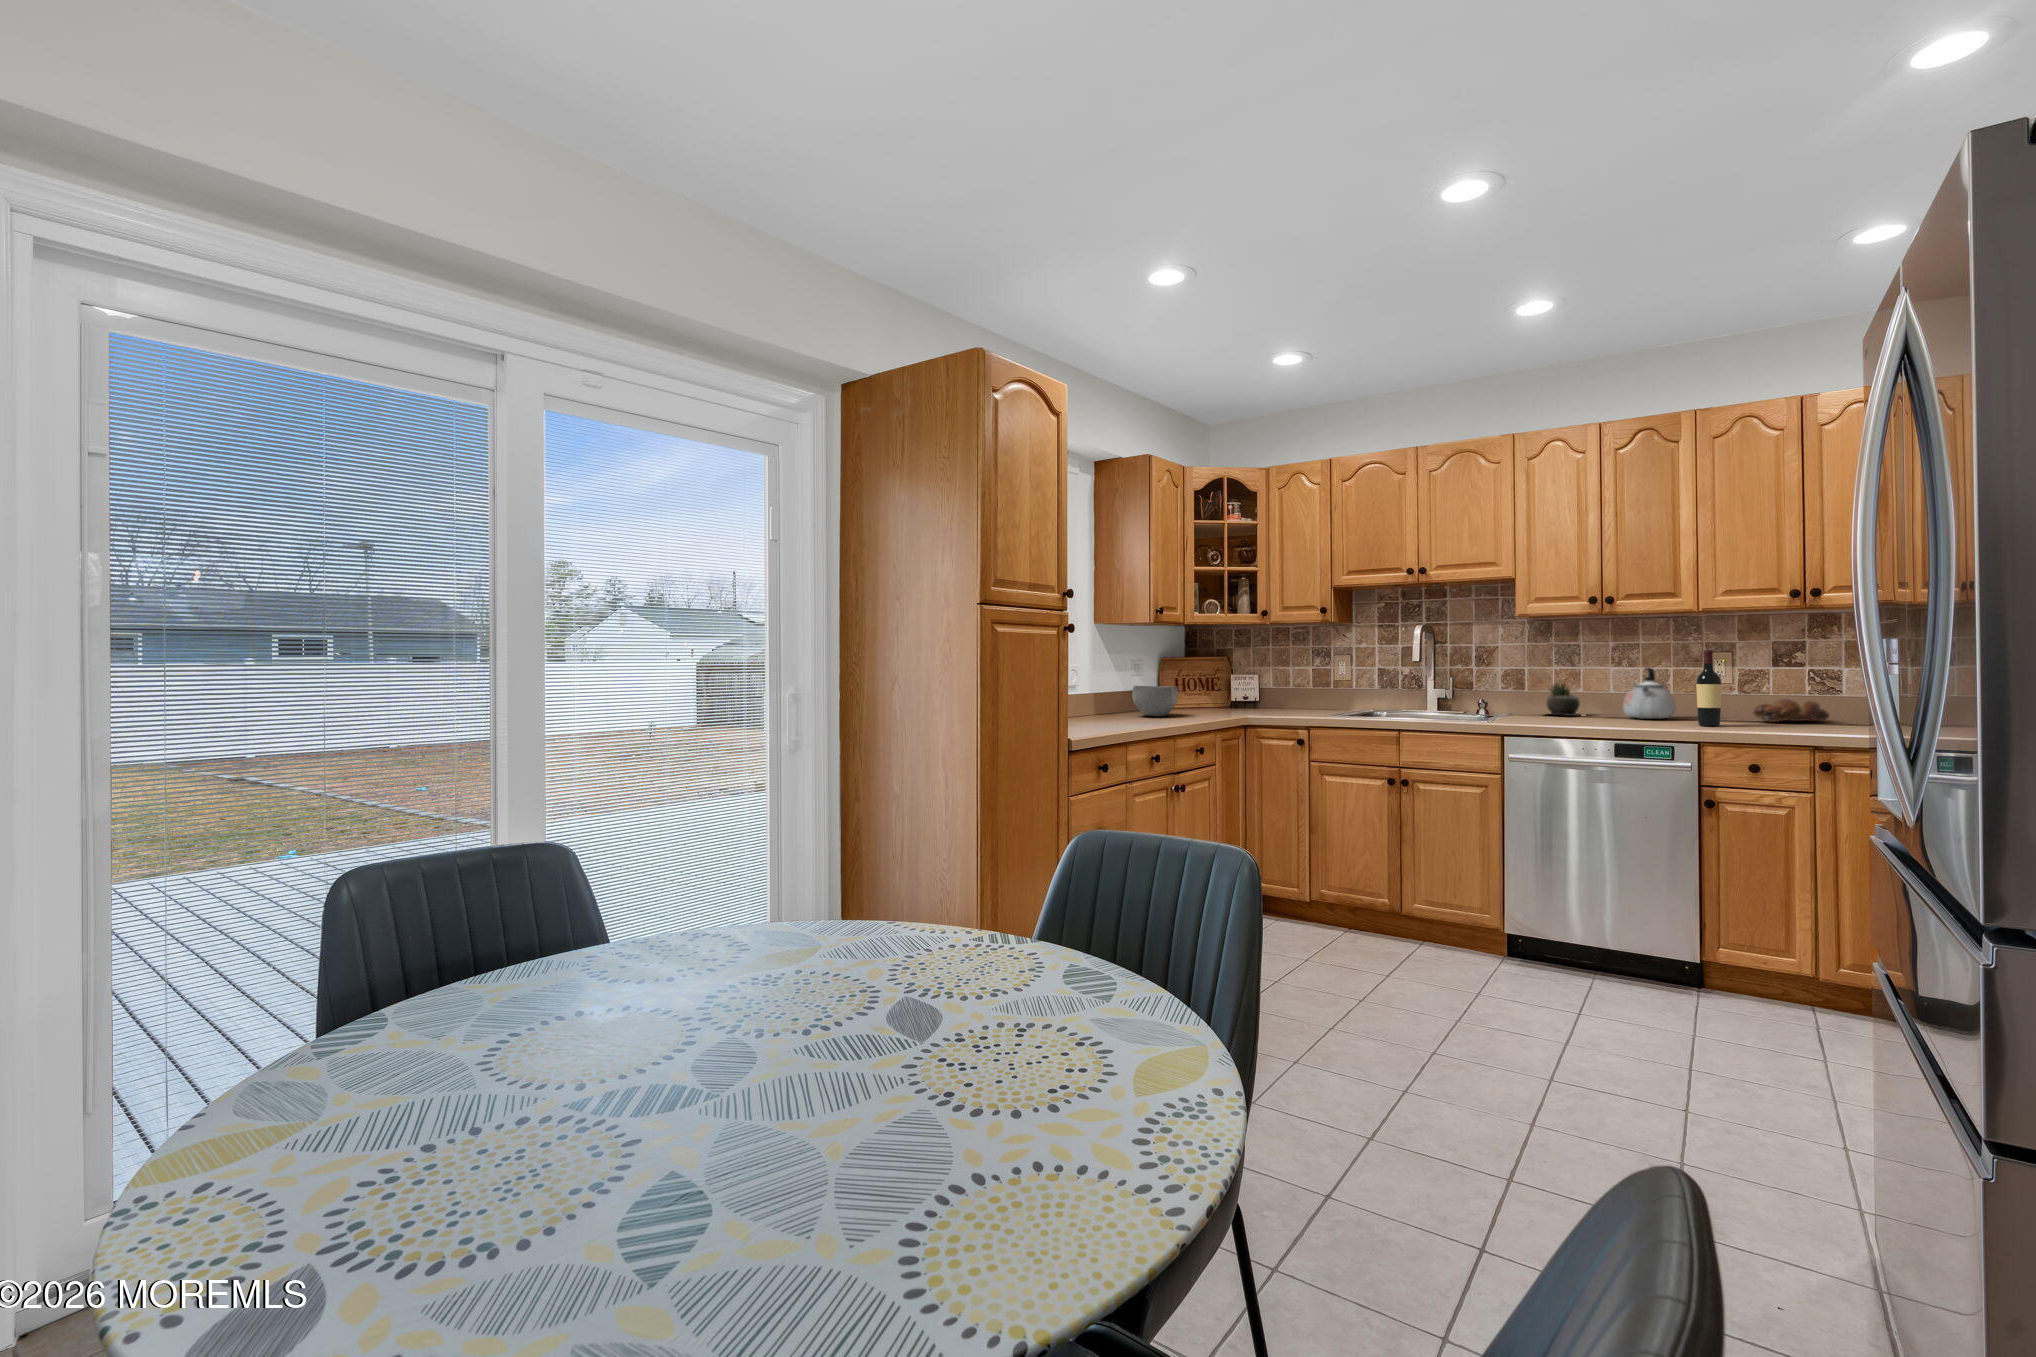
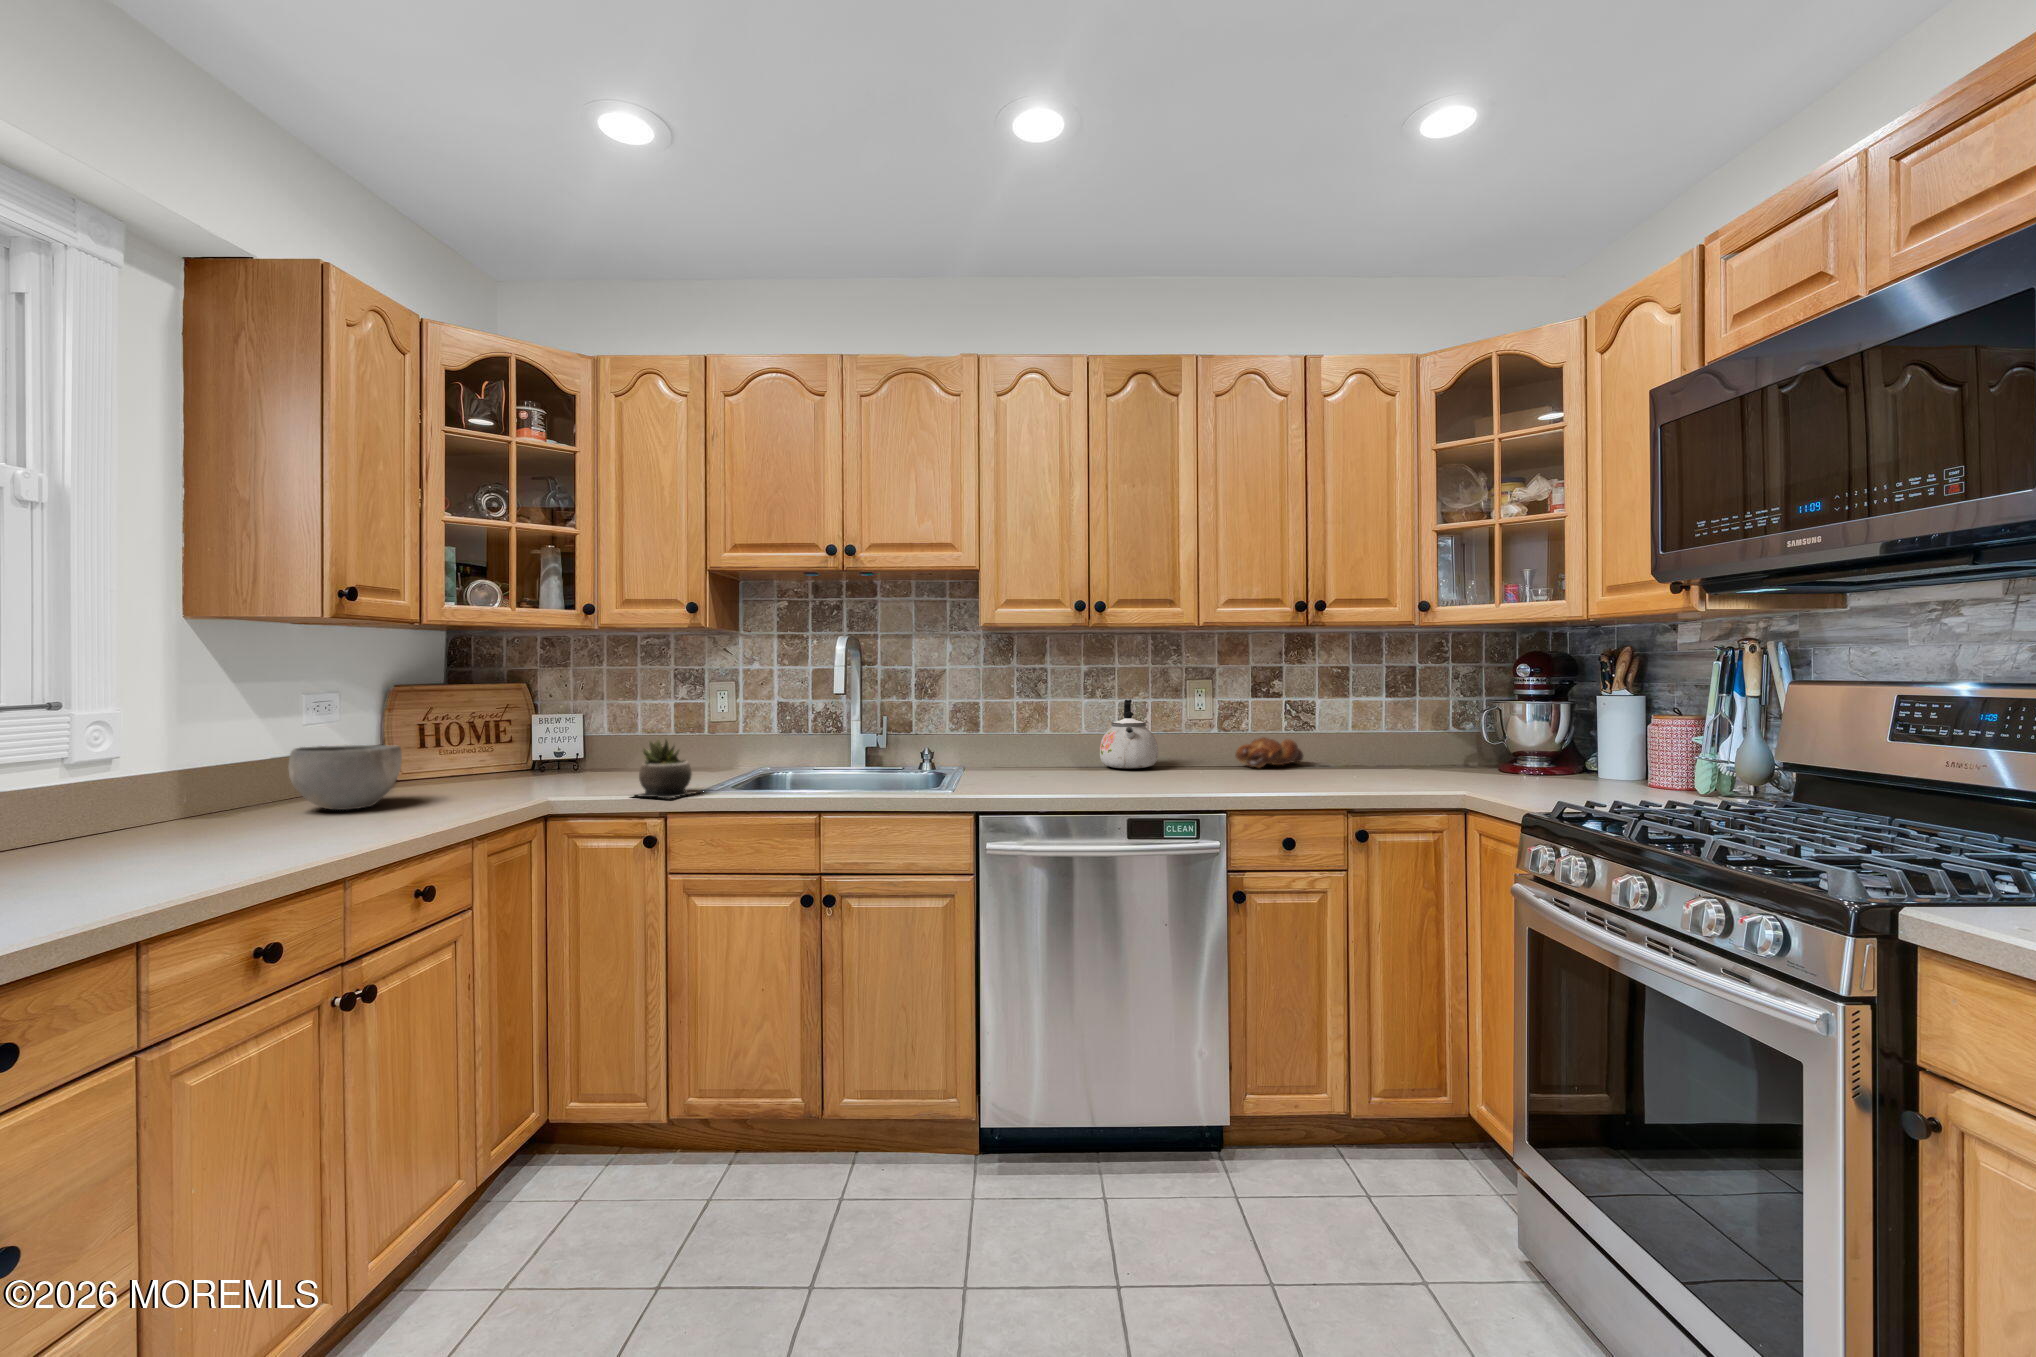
wine bottle: present [1696,650,1721,726] -> none [1194,678,1221,779]
succulent plant: present [1547,684,1580,716] -> present [636,740,700,798]

